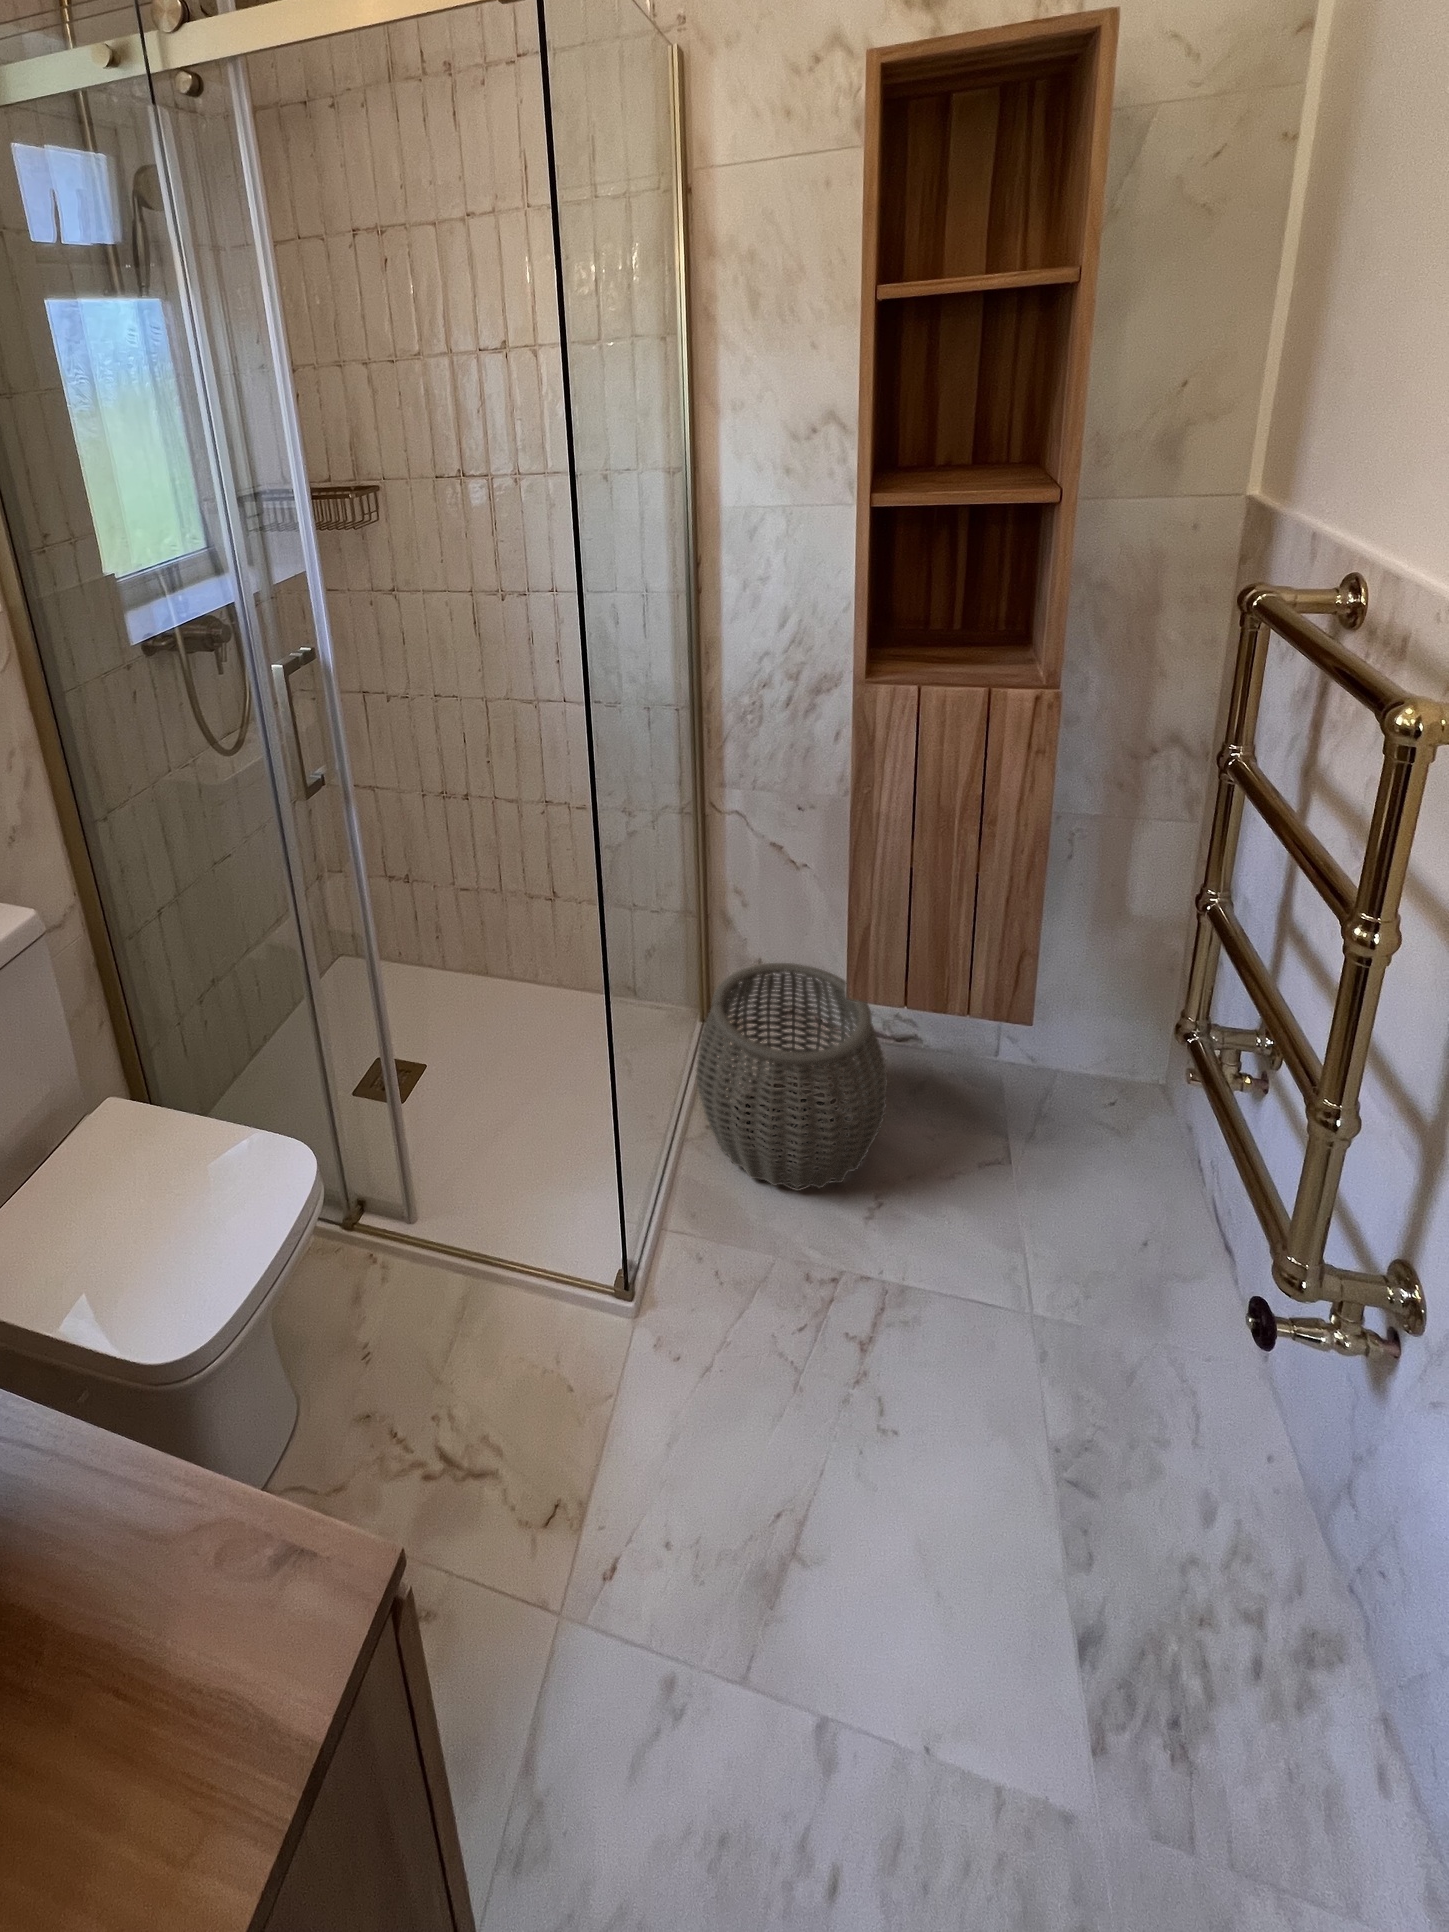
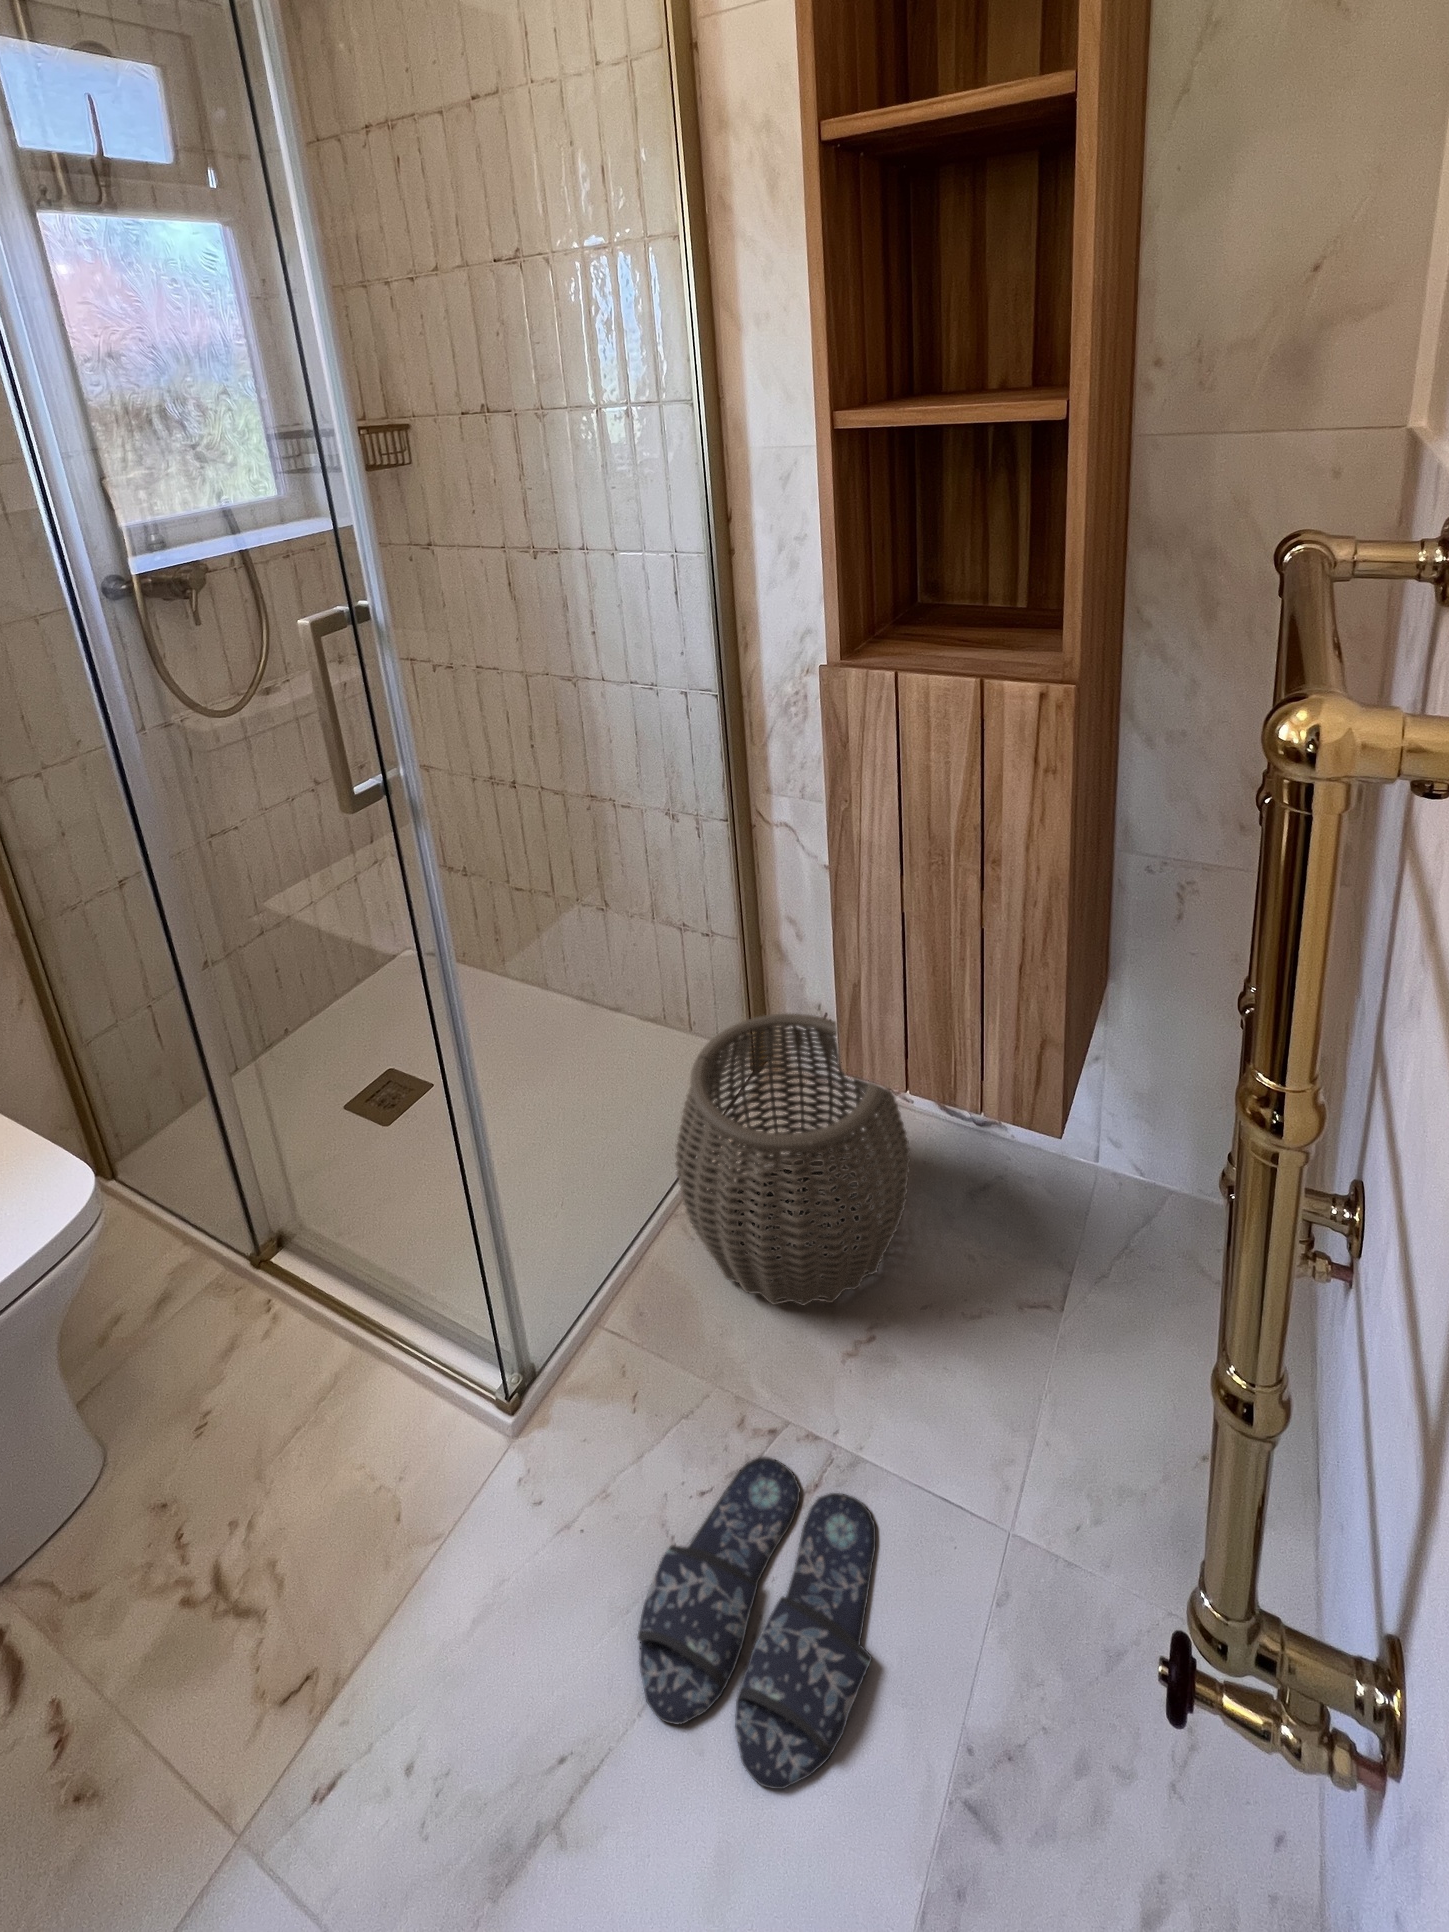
slippers: none [794,1296,973,1500] -> present [637,1457,876,1789]

